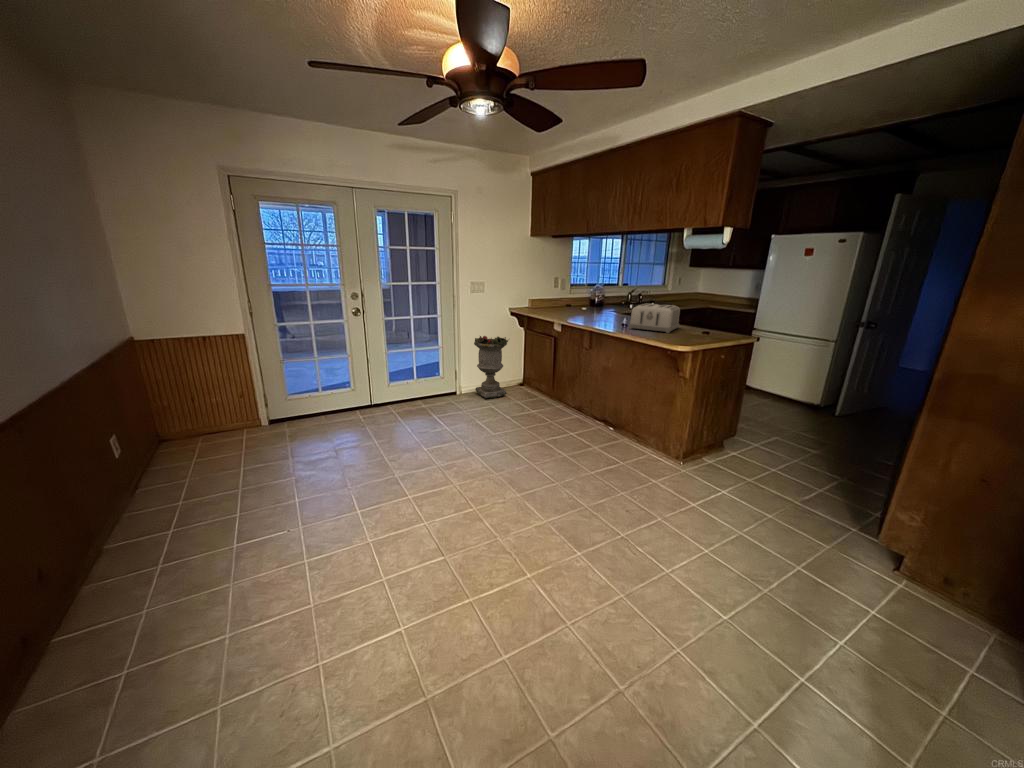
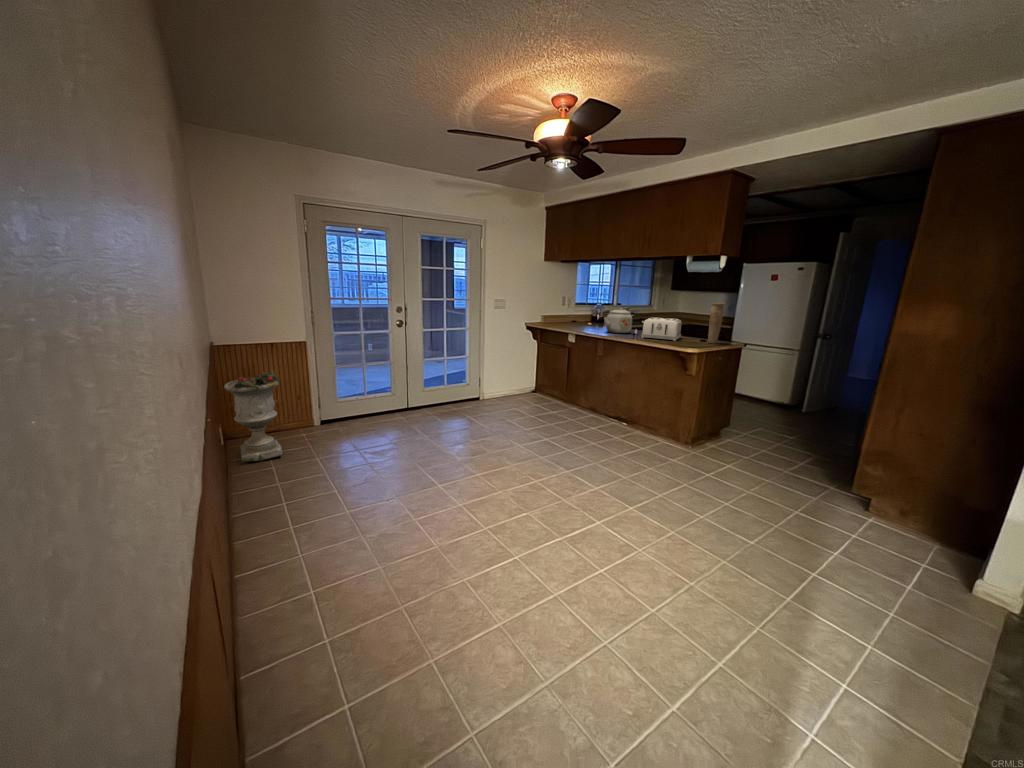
vase: none [709,287,732,337] -> present [708,303,725,344]
kettle: none [589,292,623,322] -> present [603,308,632,333]
planter: present [474,336,508,398] -> present [224,370,282,462]

